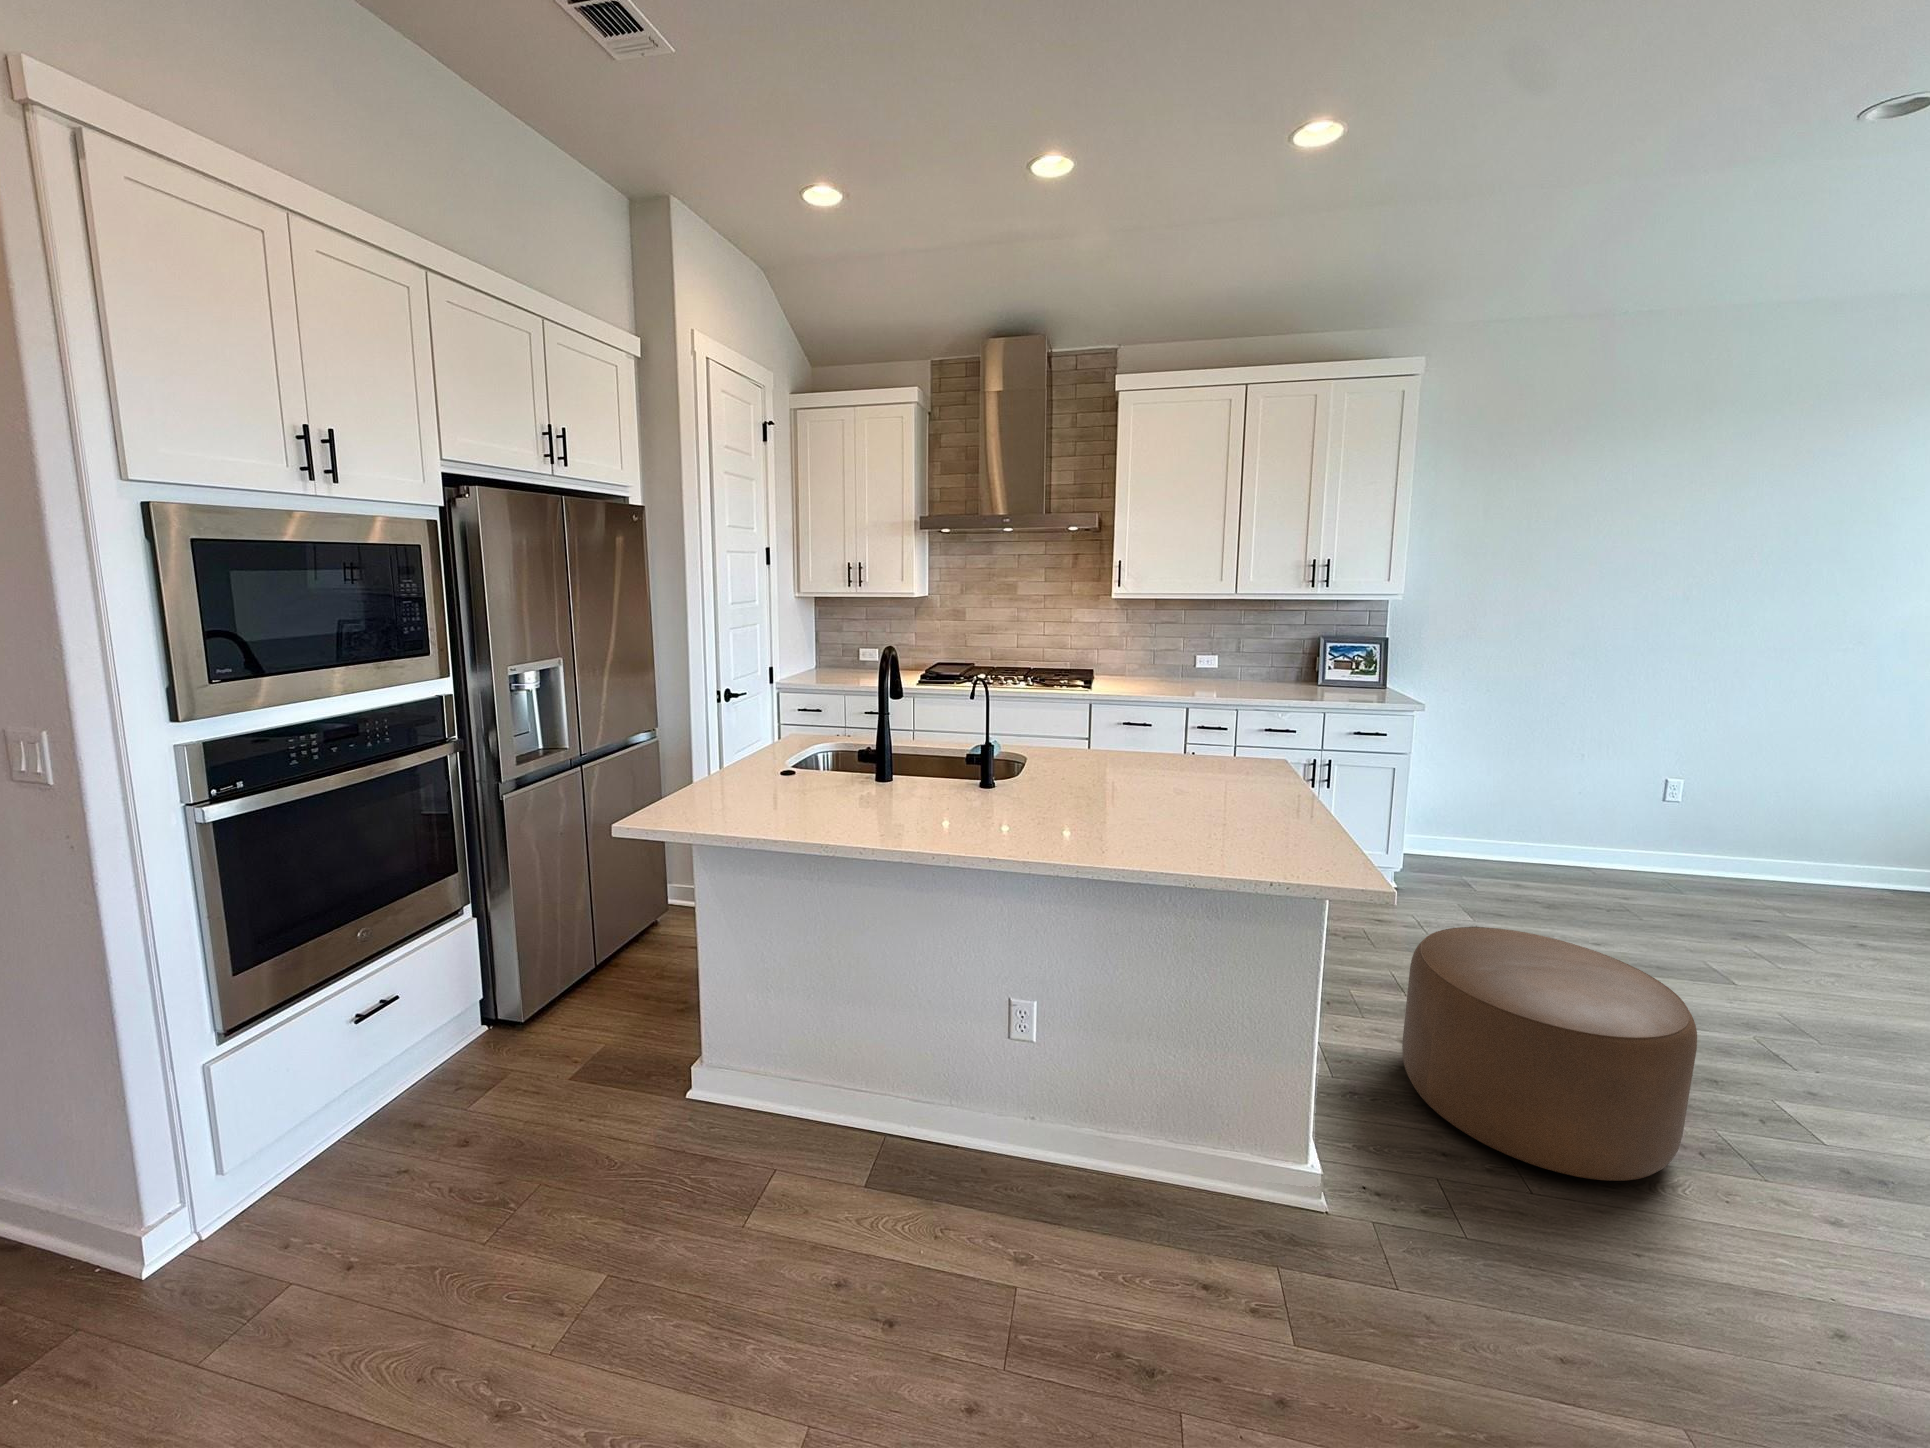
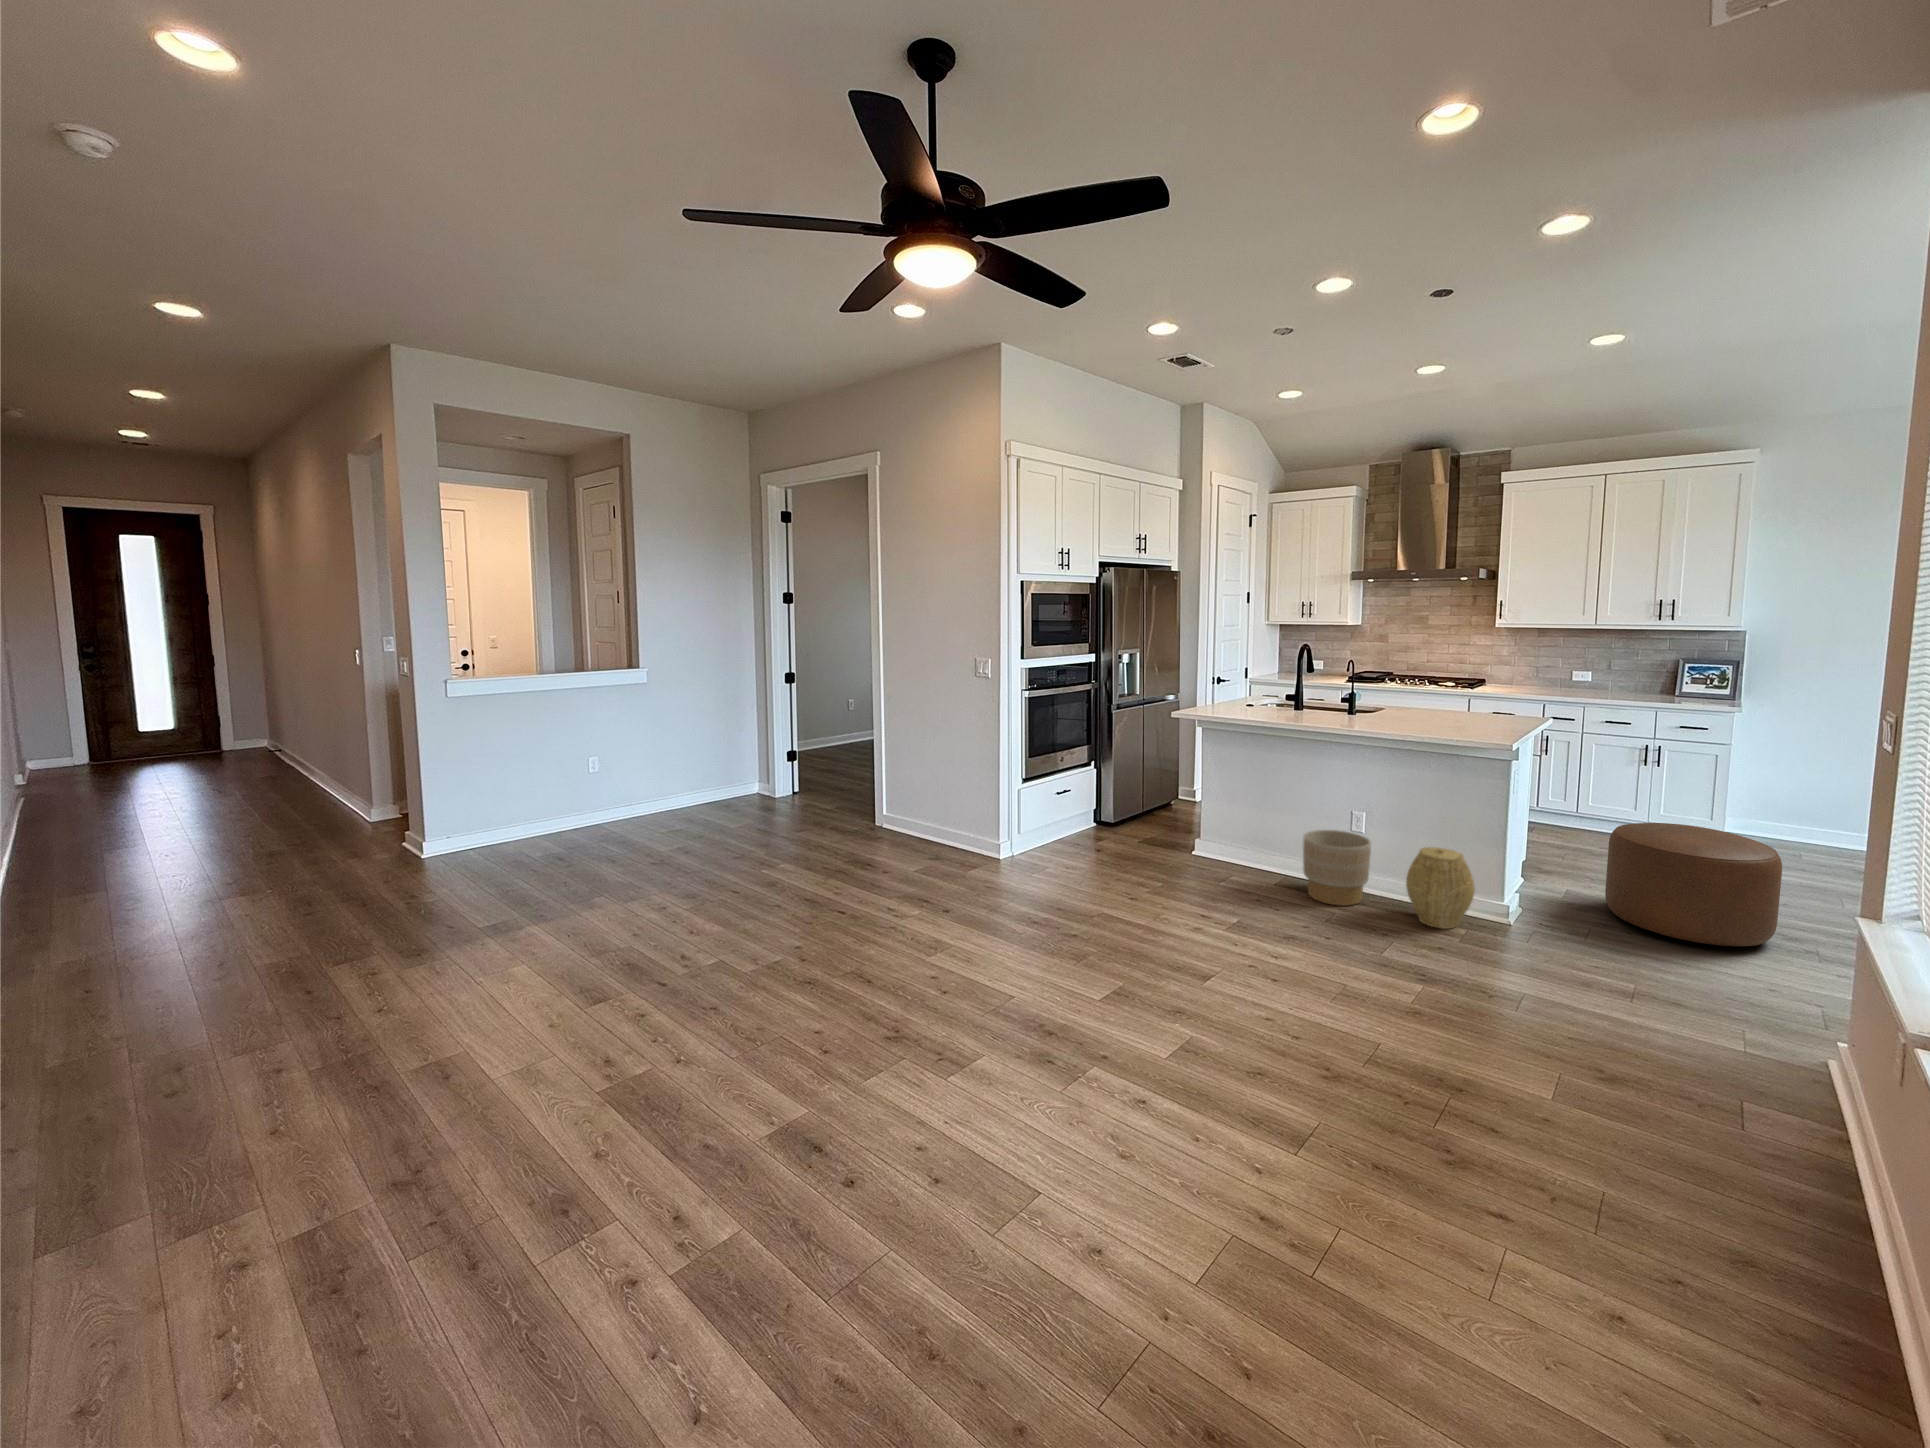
planter: none [940,1050,1079,1252] -> present [1303,830,1371,906]
woven basket: none [1160,1090,1299,1284] -> present [1406,847,1475,929]

